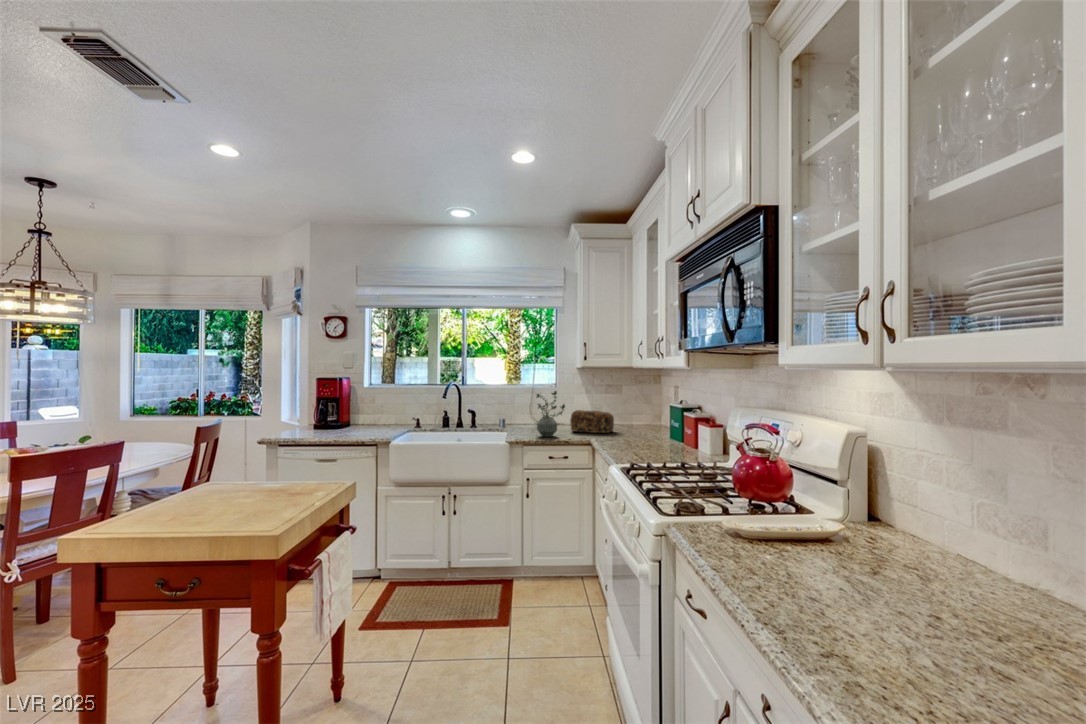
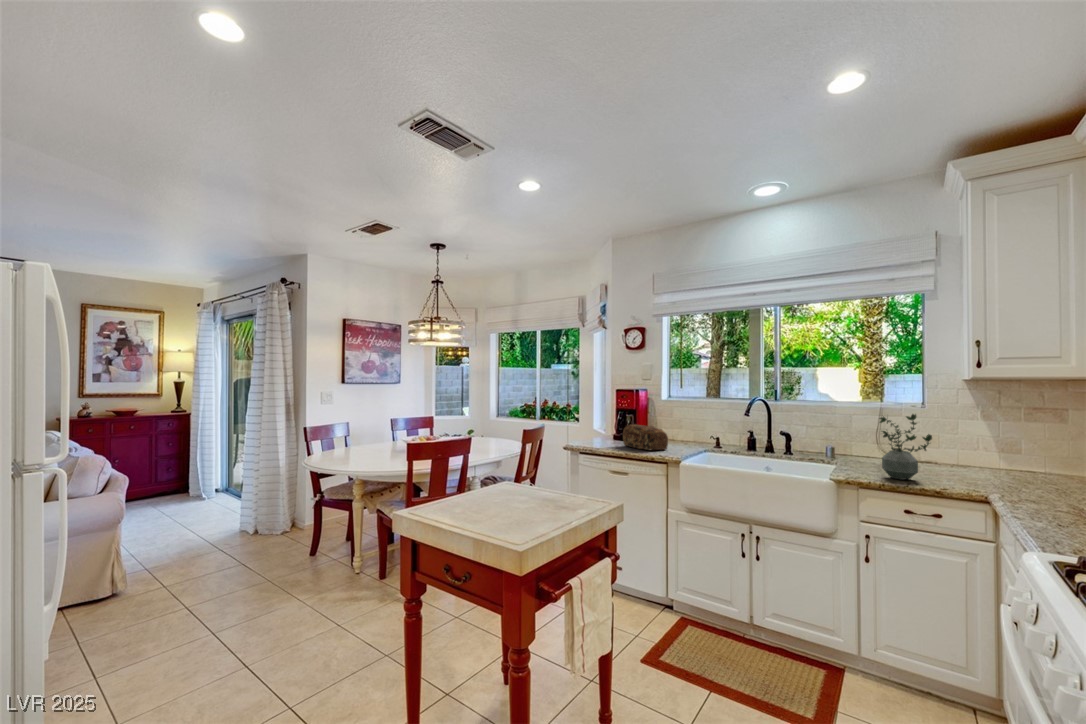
bread loaf: present [570,410,614,433] -> present [623,424,668,450]

